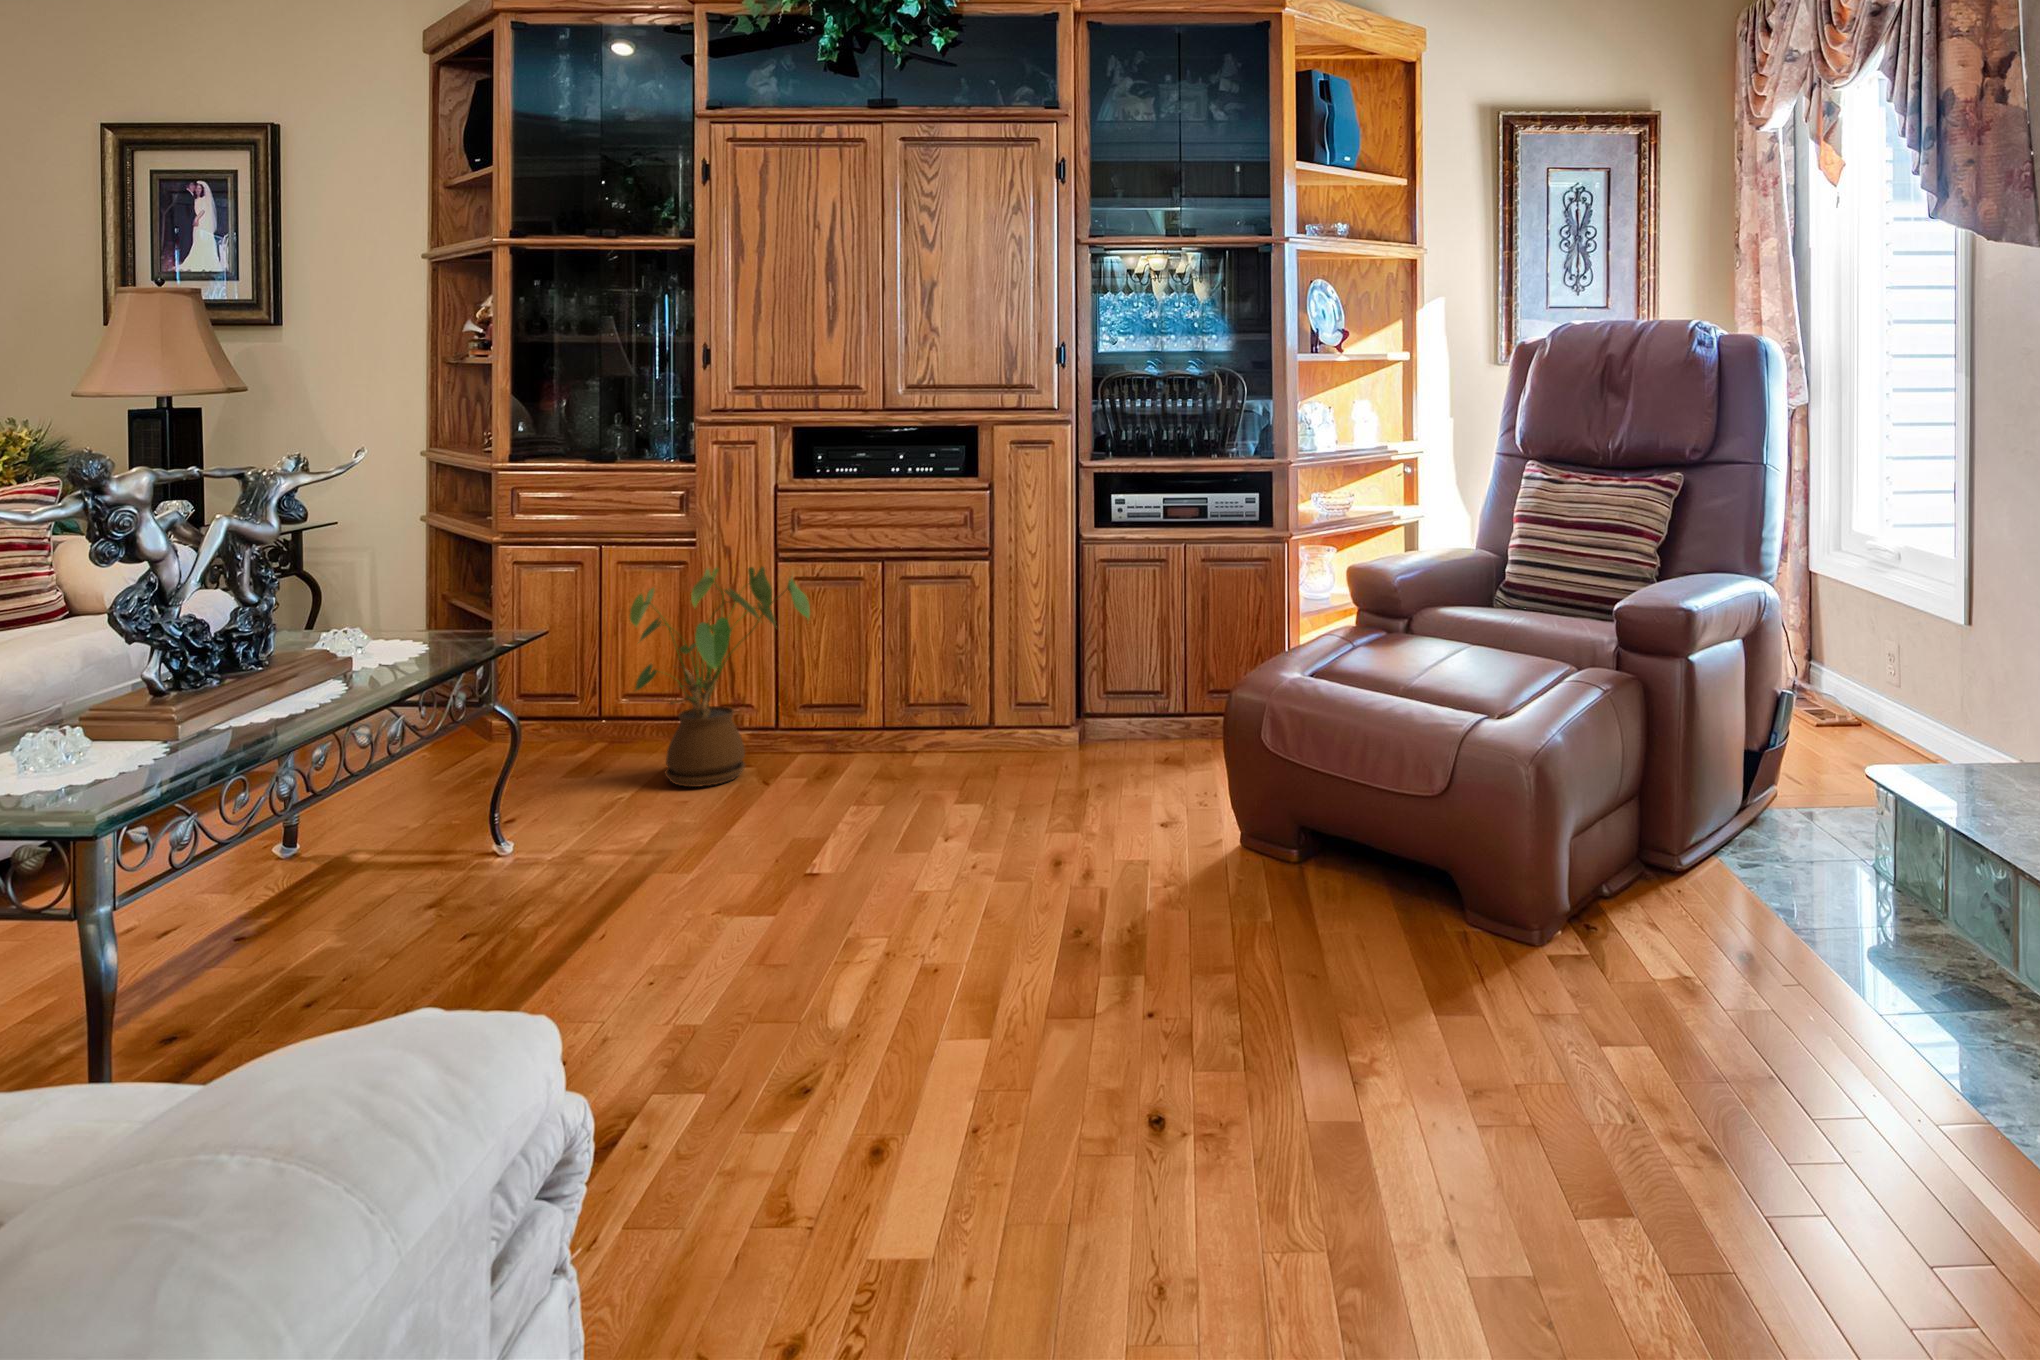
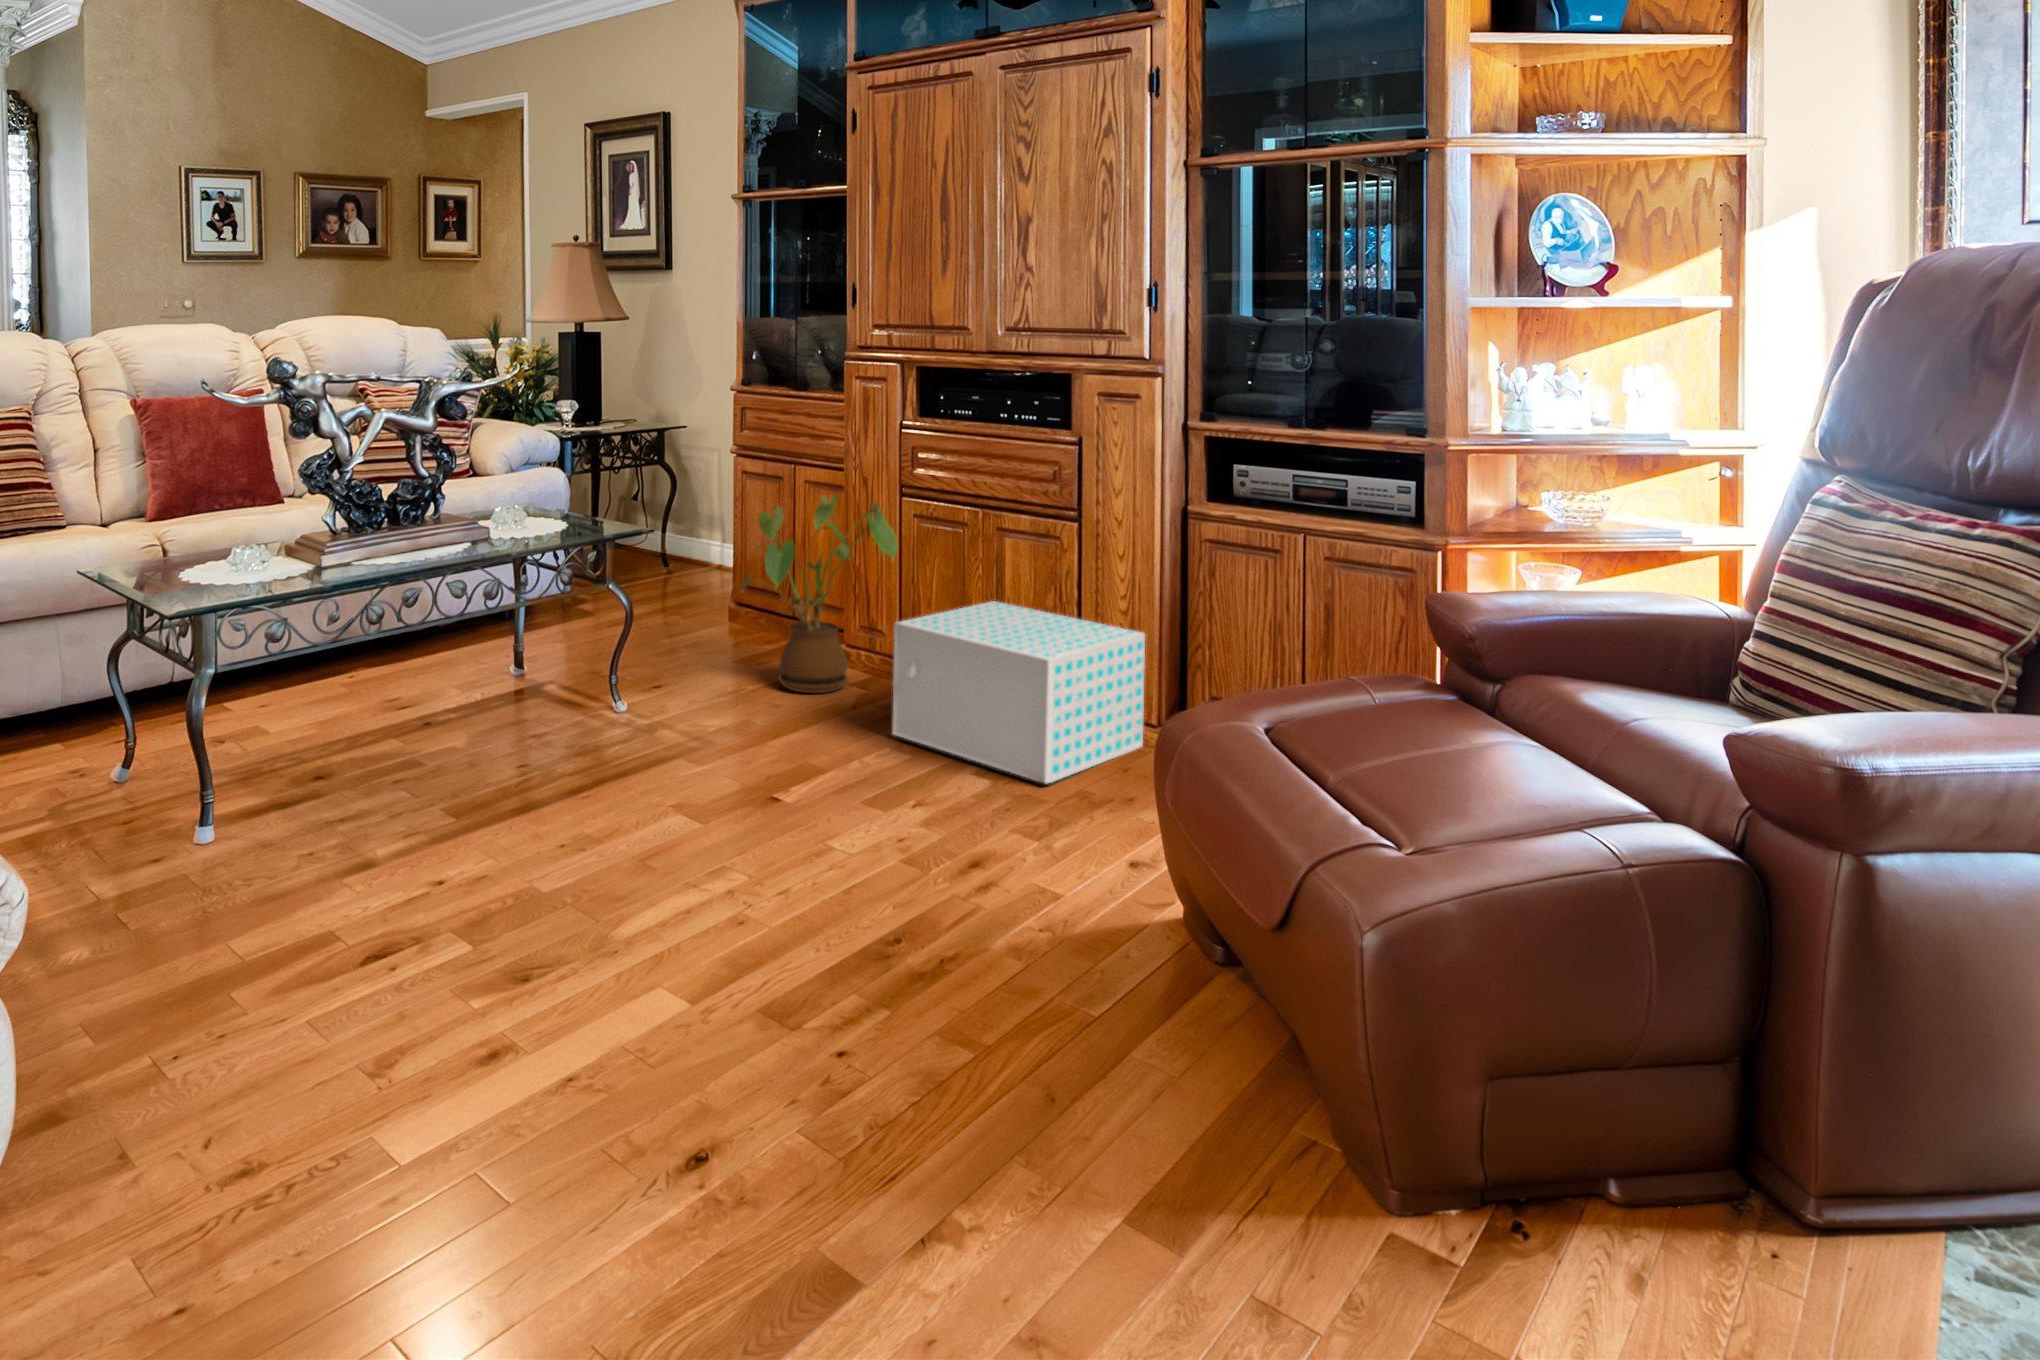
storage box: none [868,649,1070,795] -> present [893,601,1145,784]

